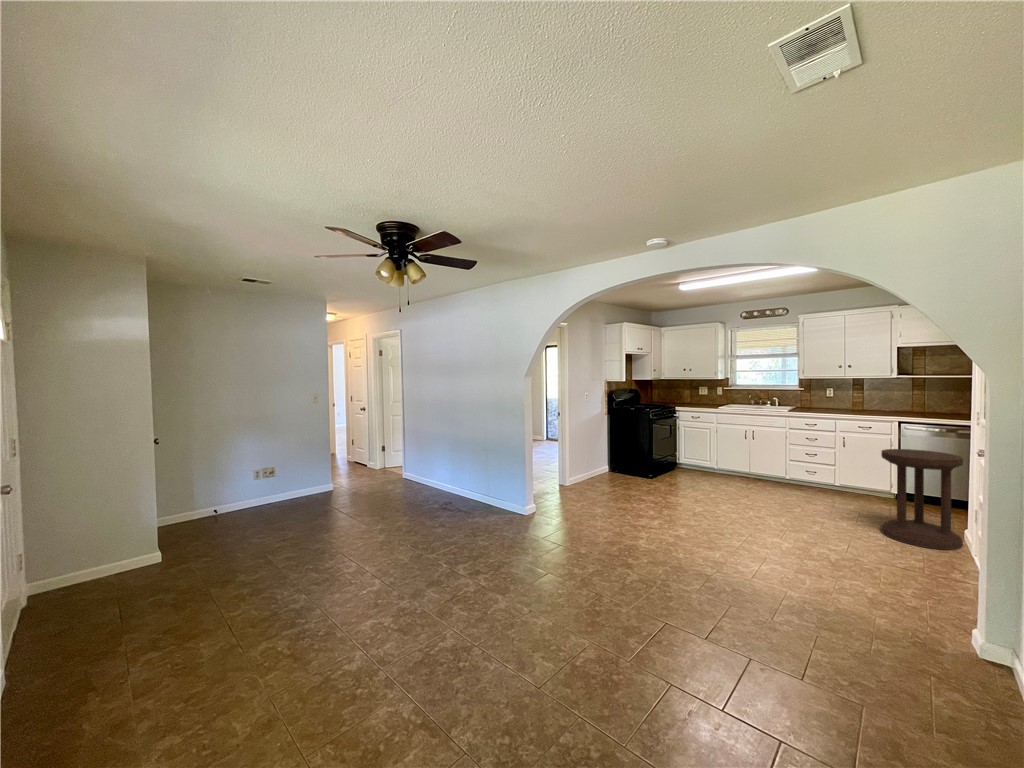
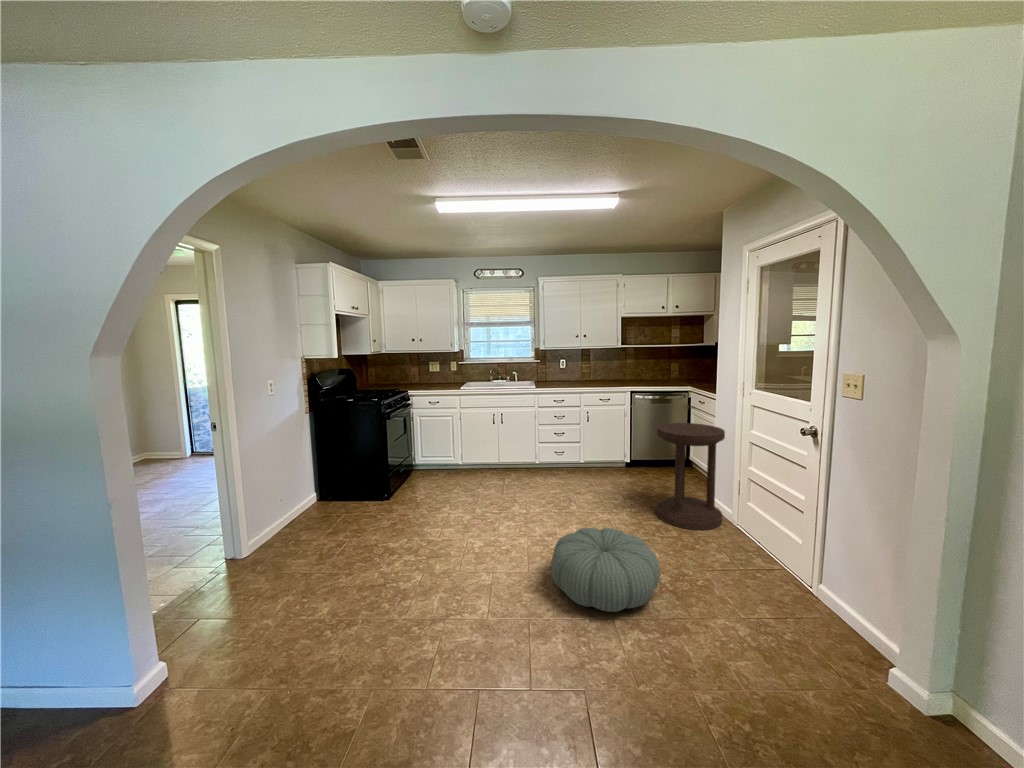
pouf: none [734,506,822,556] -> present [551,528,660,612]

